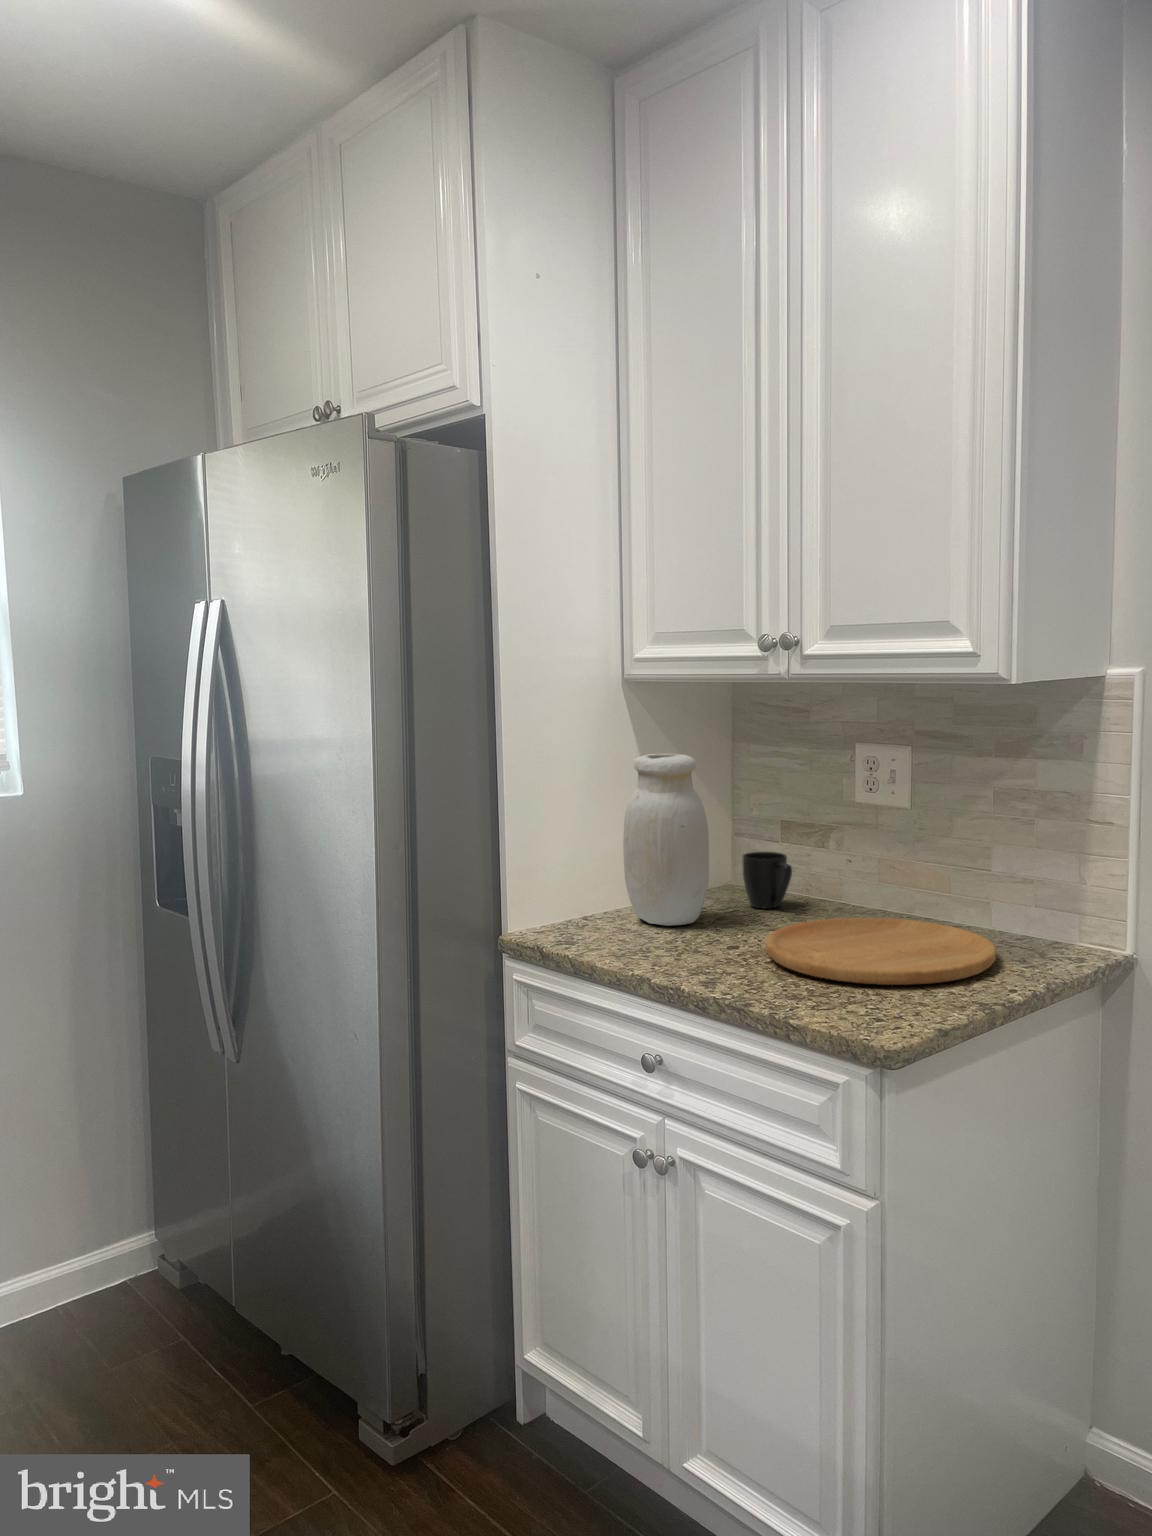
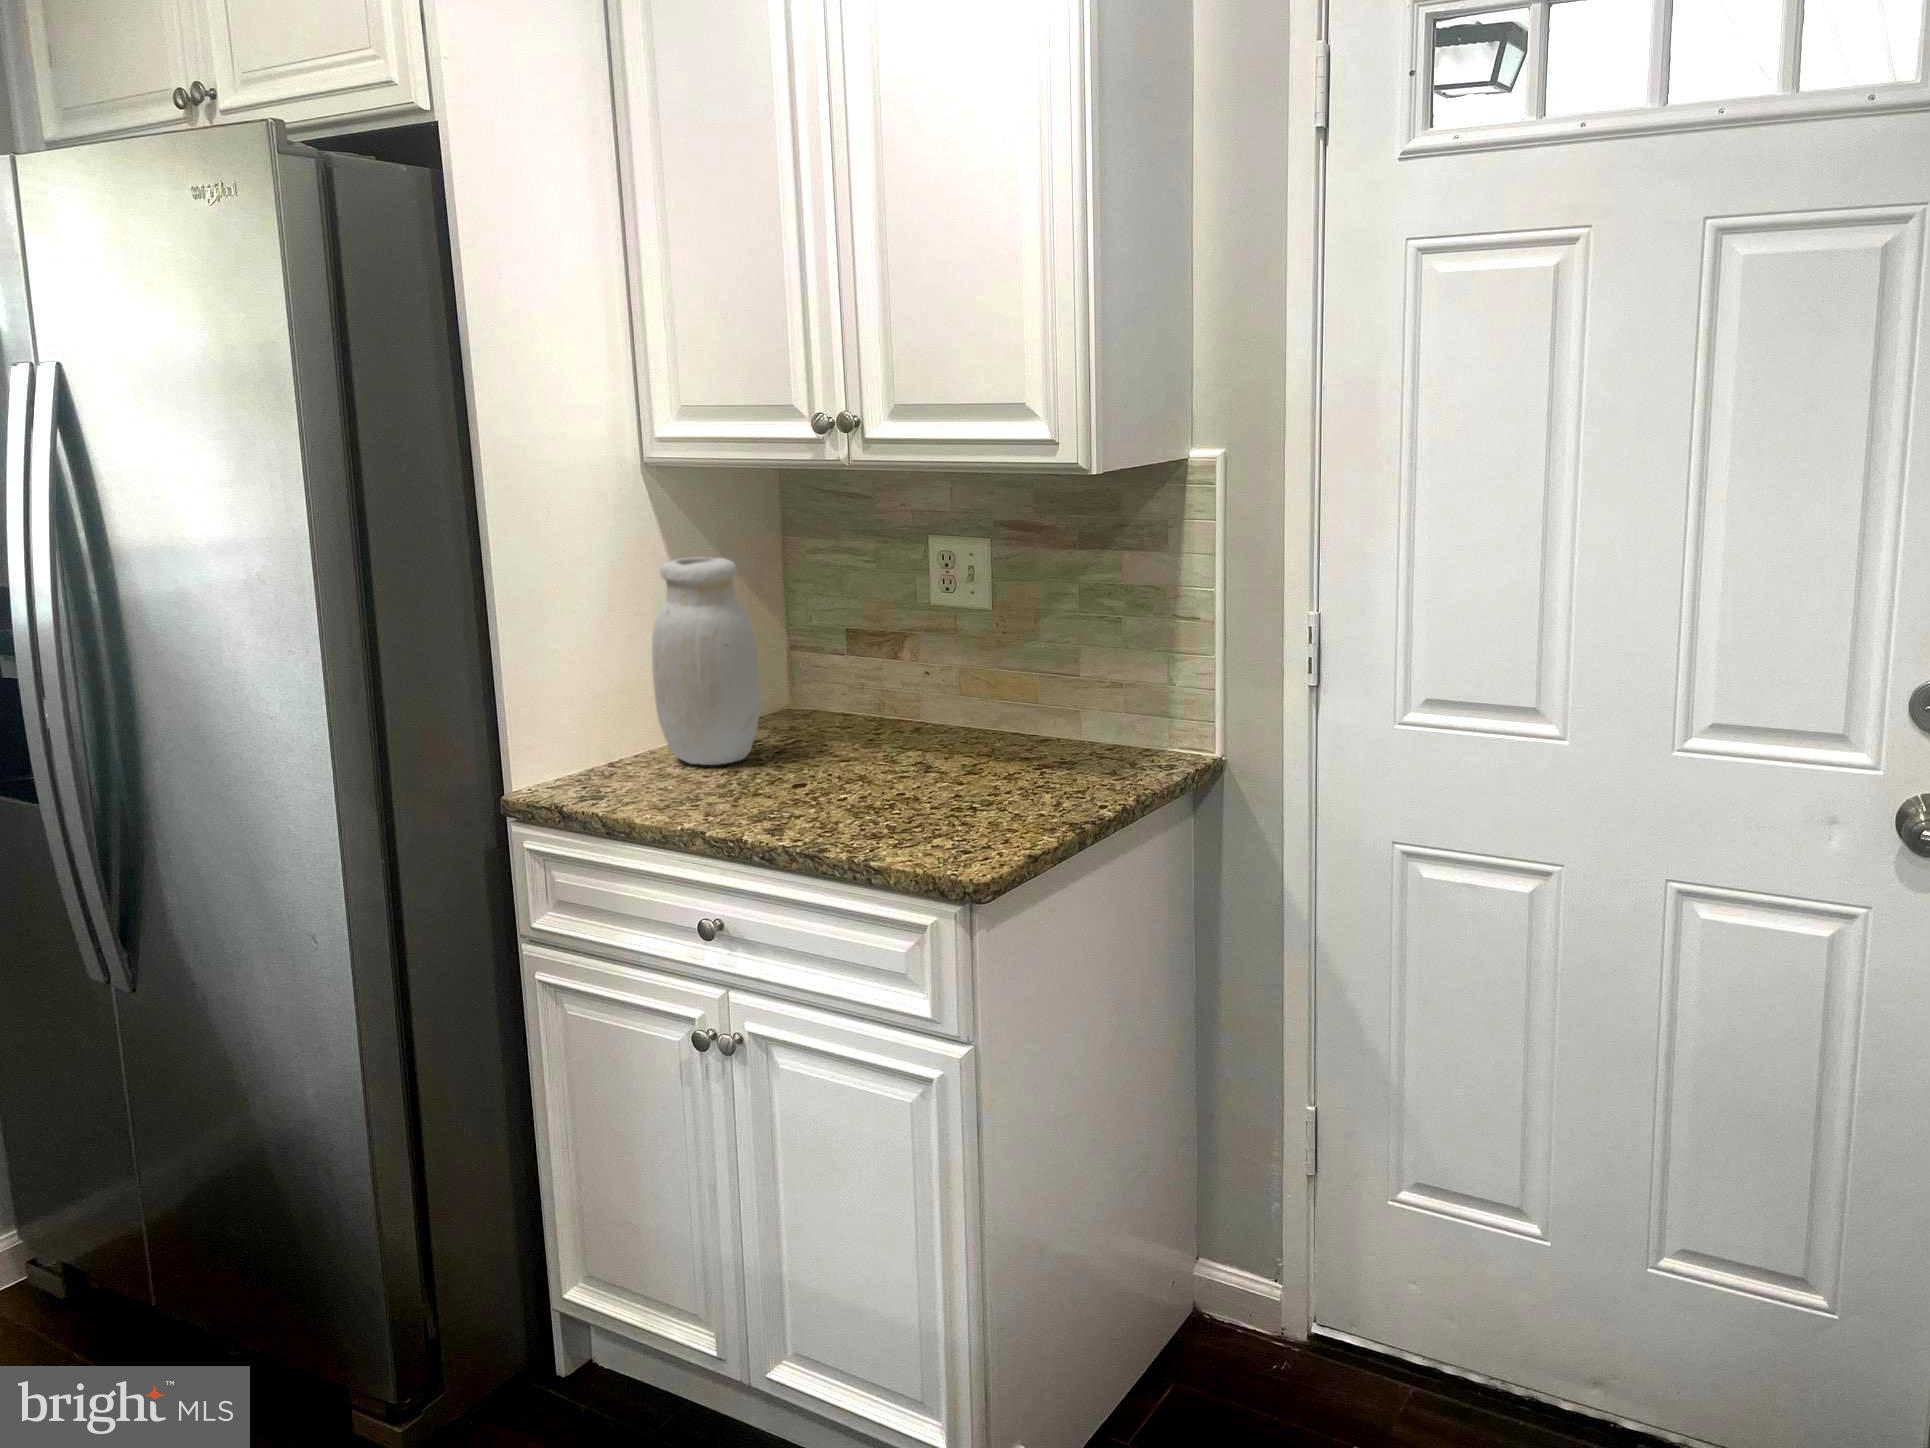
mug: present [743,852,792,908] -> none [797,668,857,736]
cutting board: present [765,918,996,985] -> none [833,738,1089,814]

